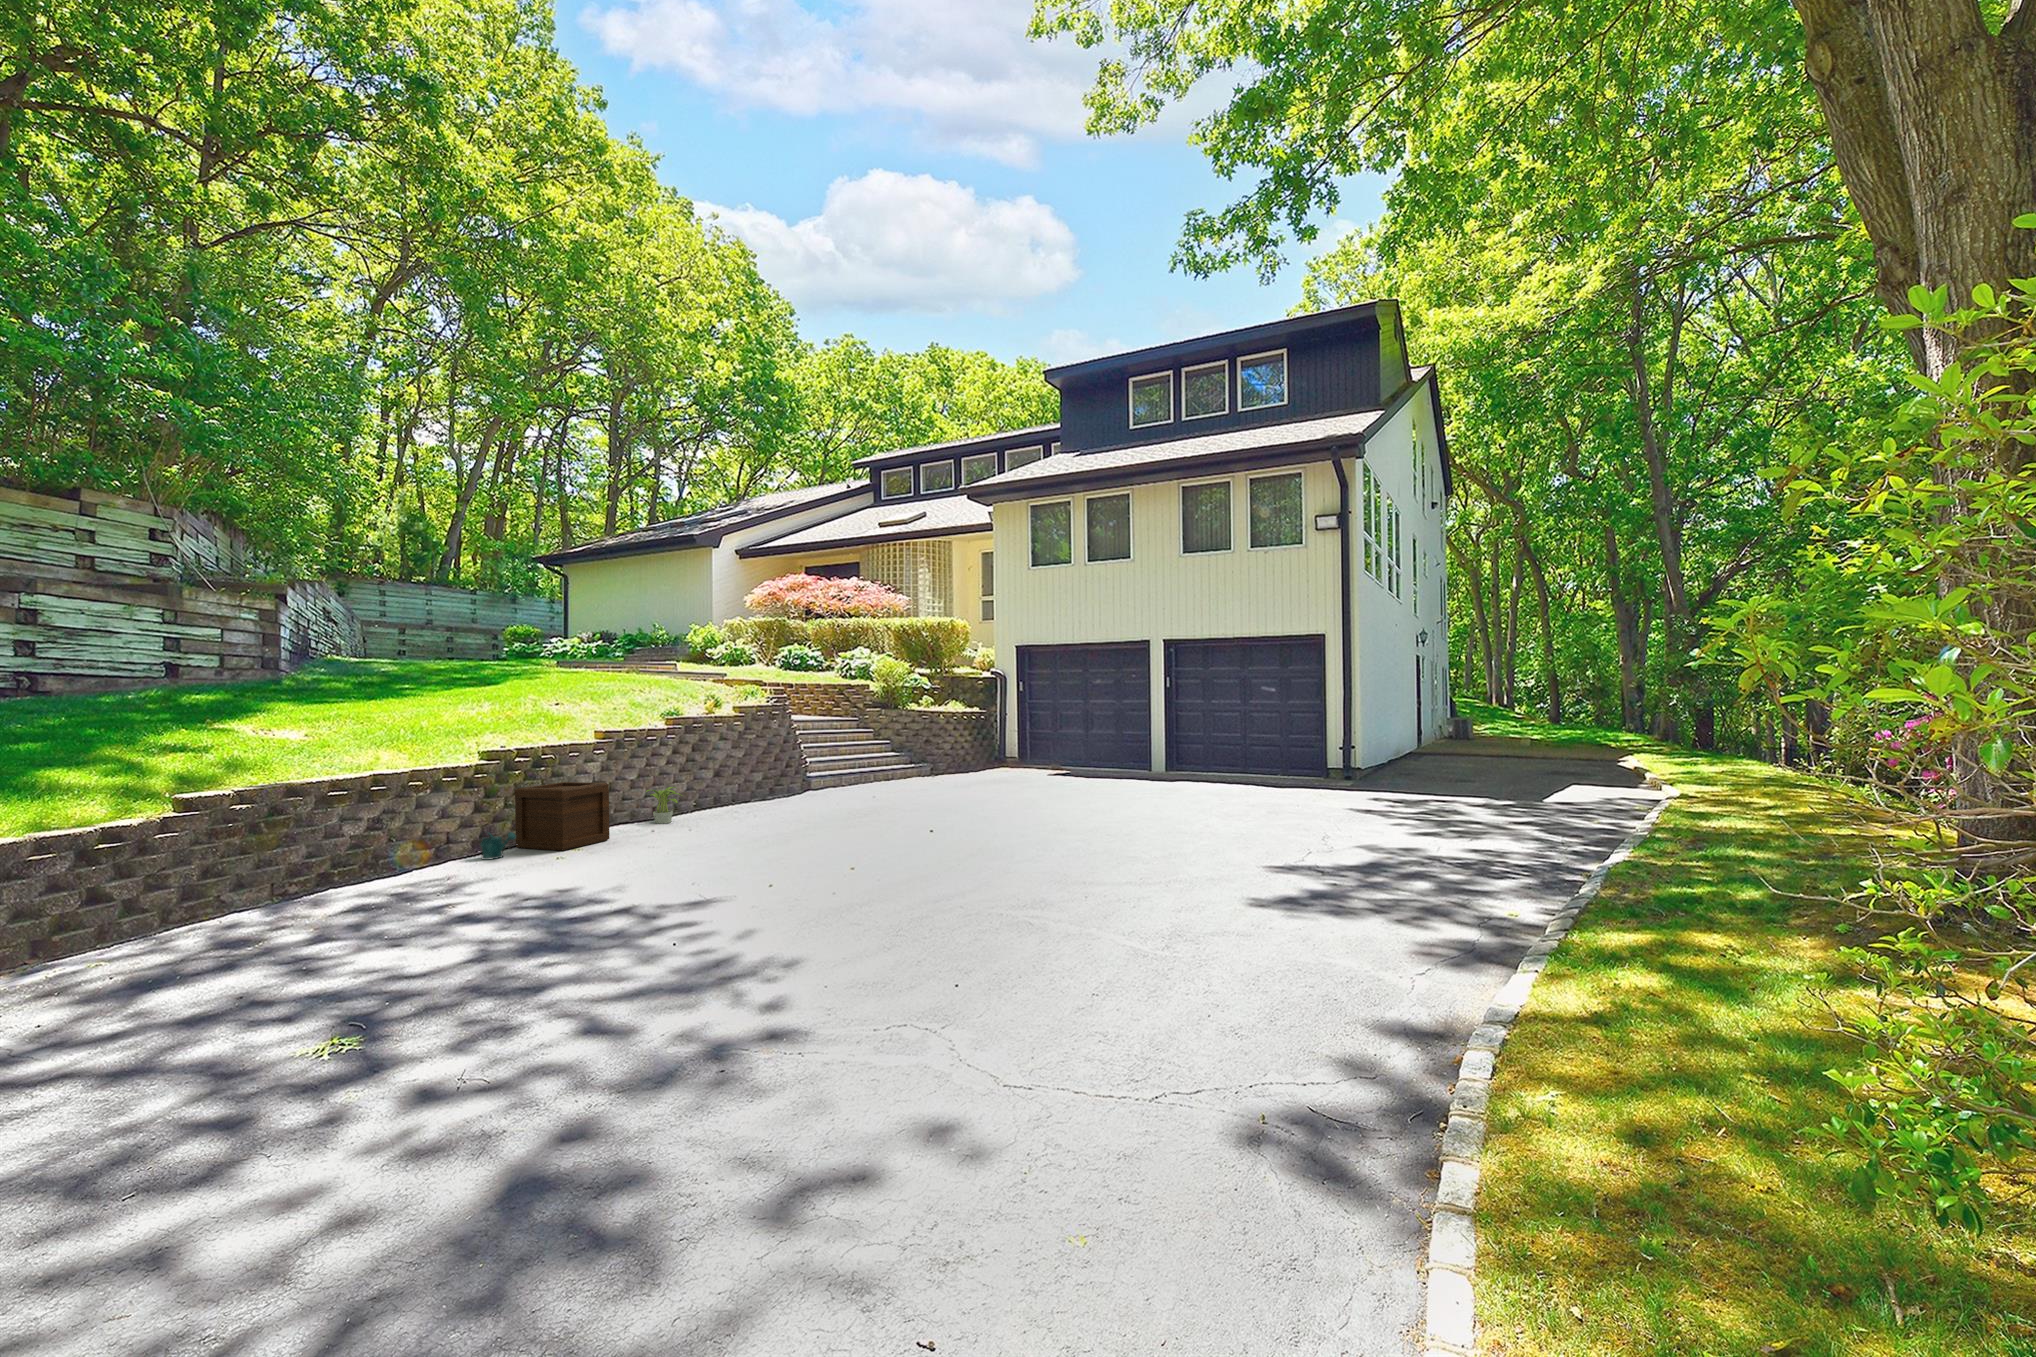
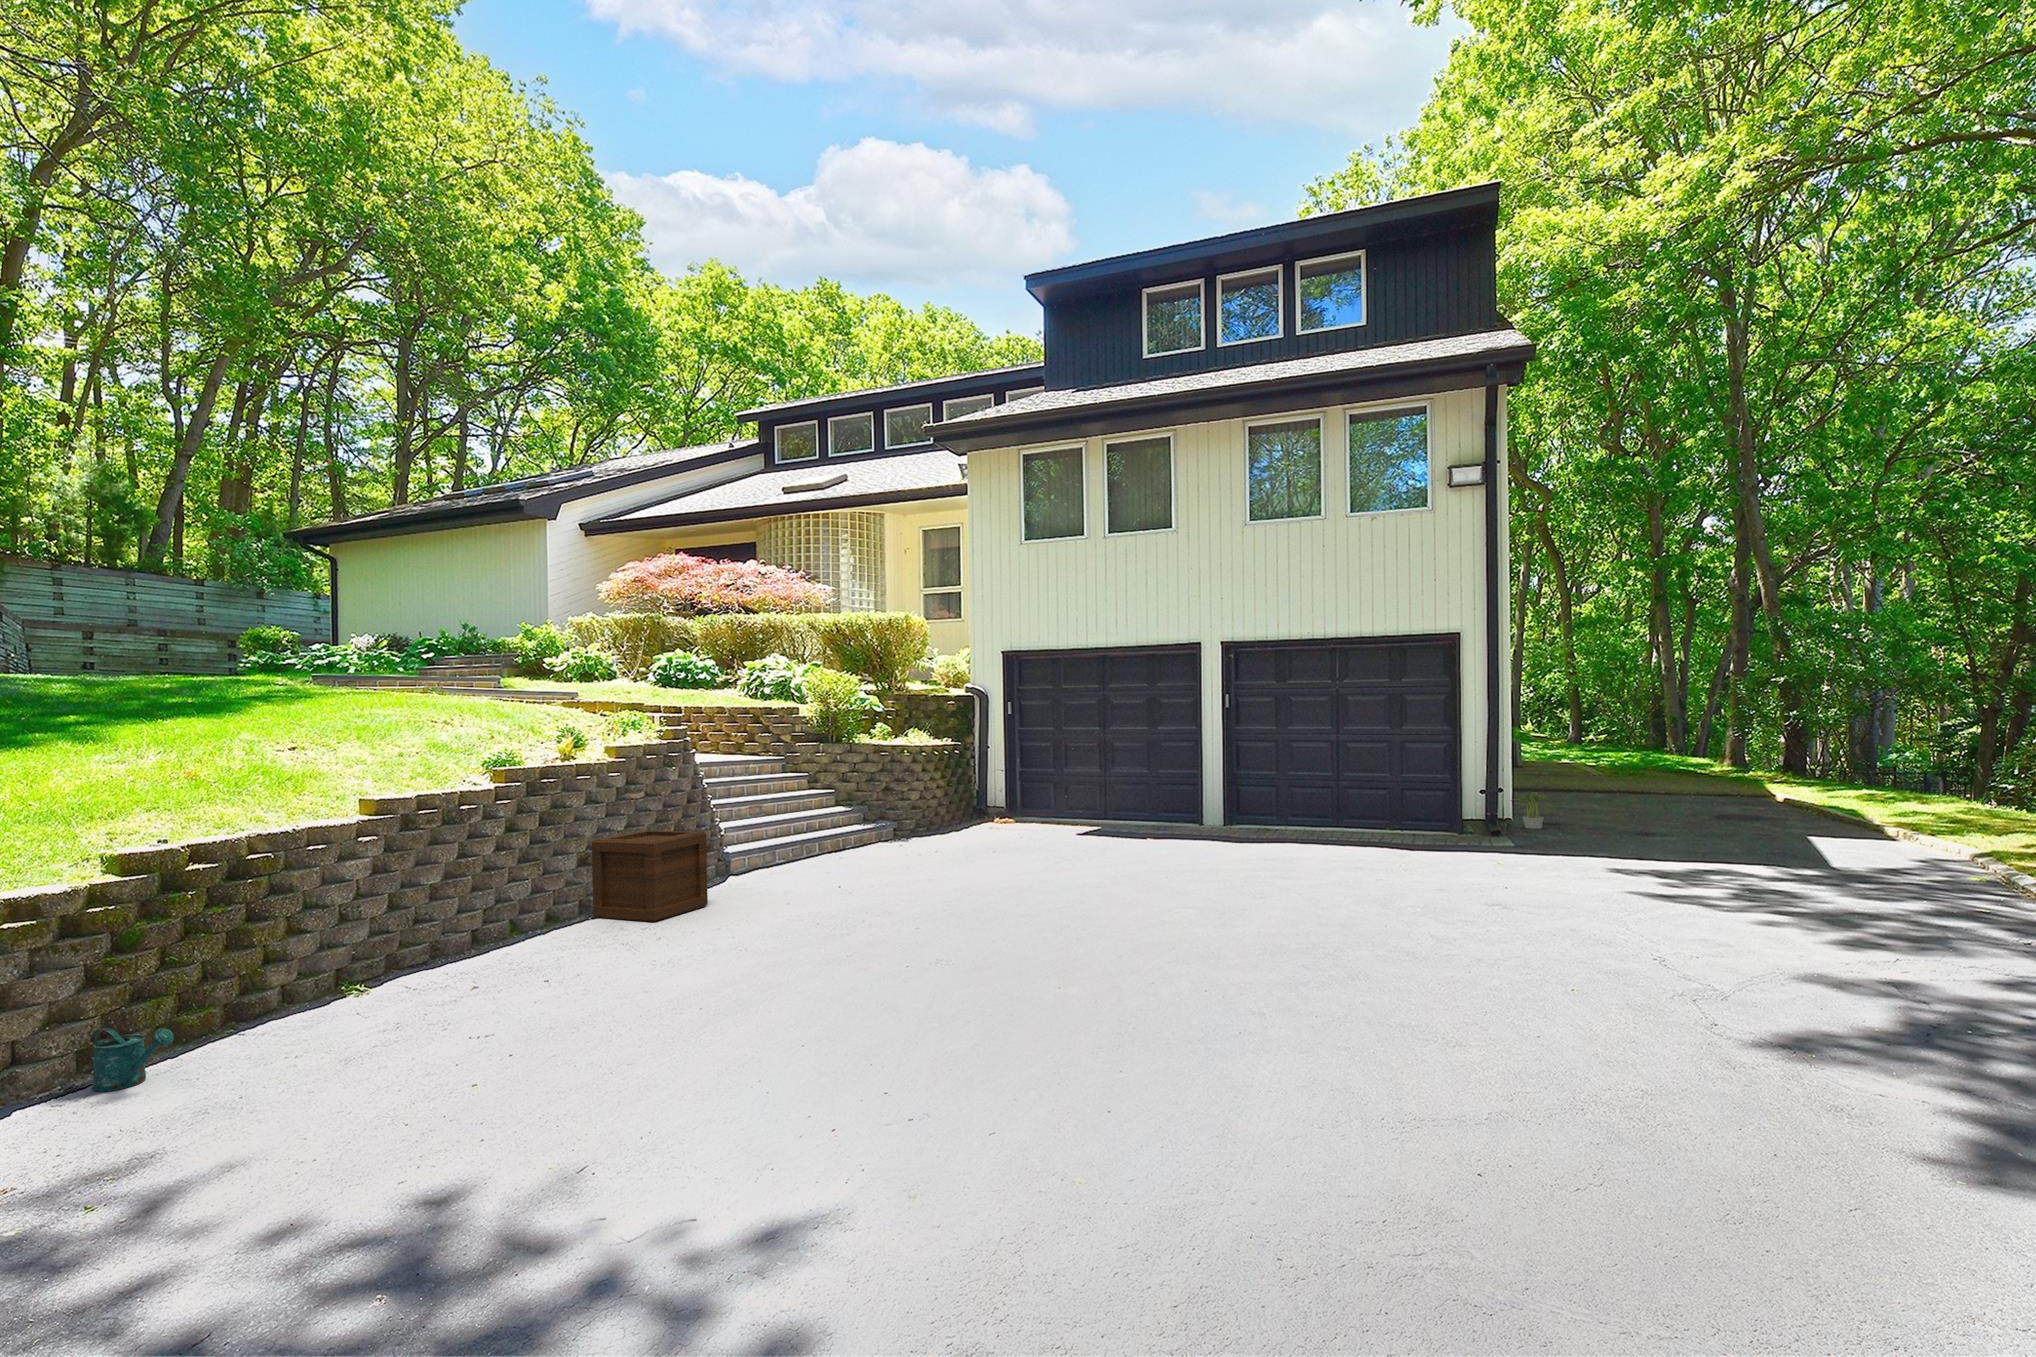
wooden crate: present [515,782,610,851] -> present [592,830,708,922]
potted plant: present [646,787,682,824] -> present [1511,792,1556,829]

